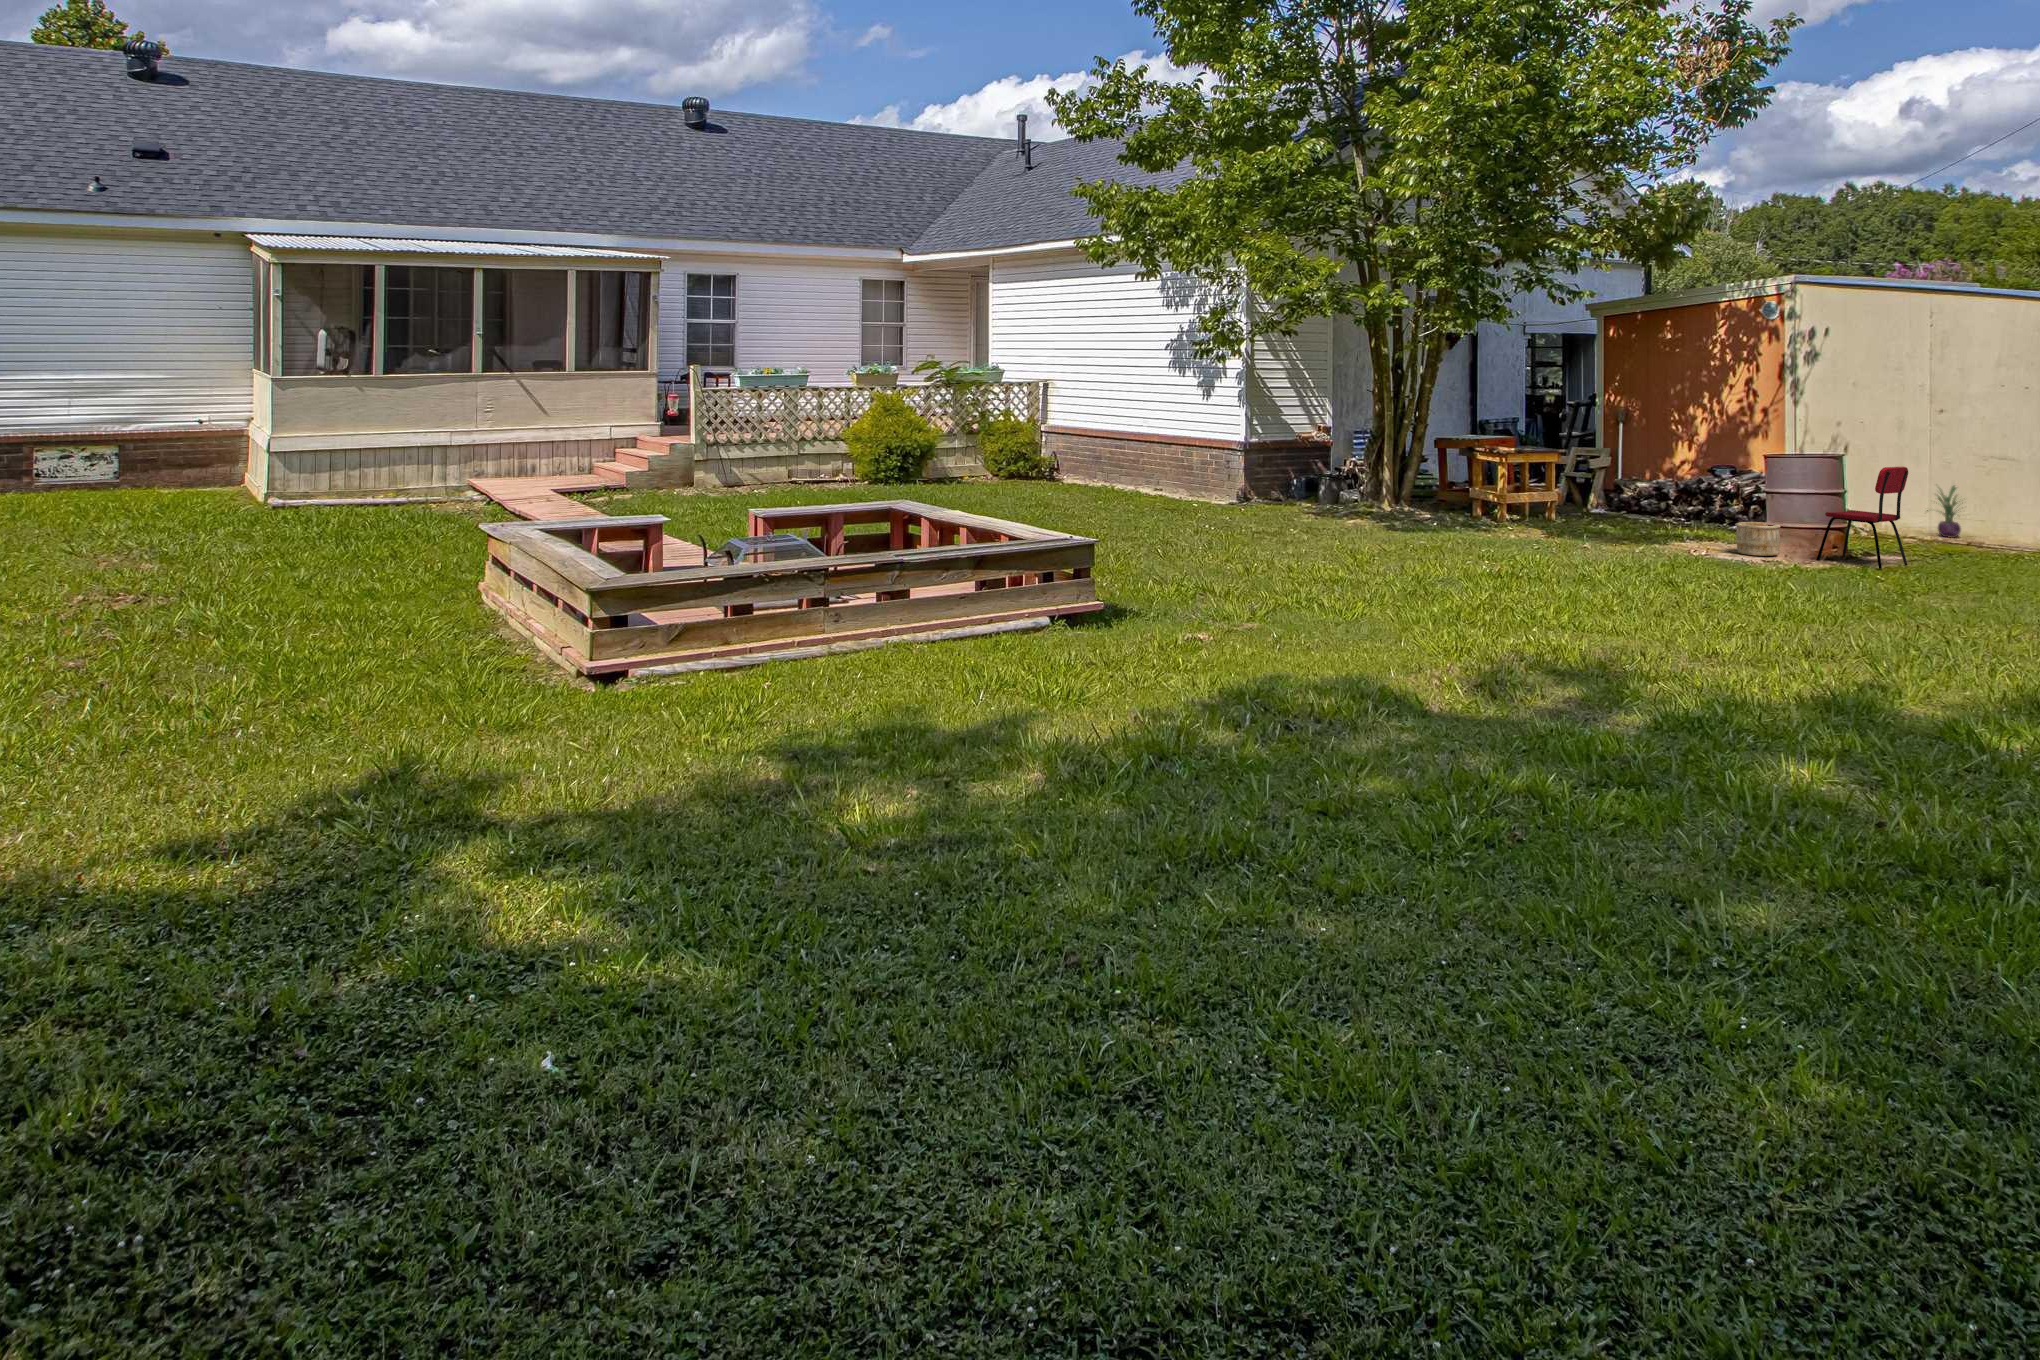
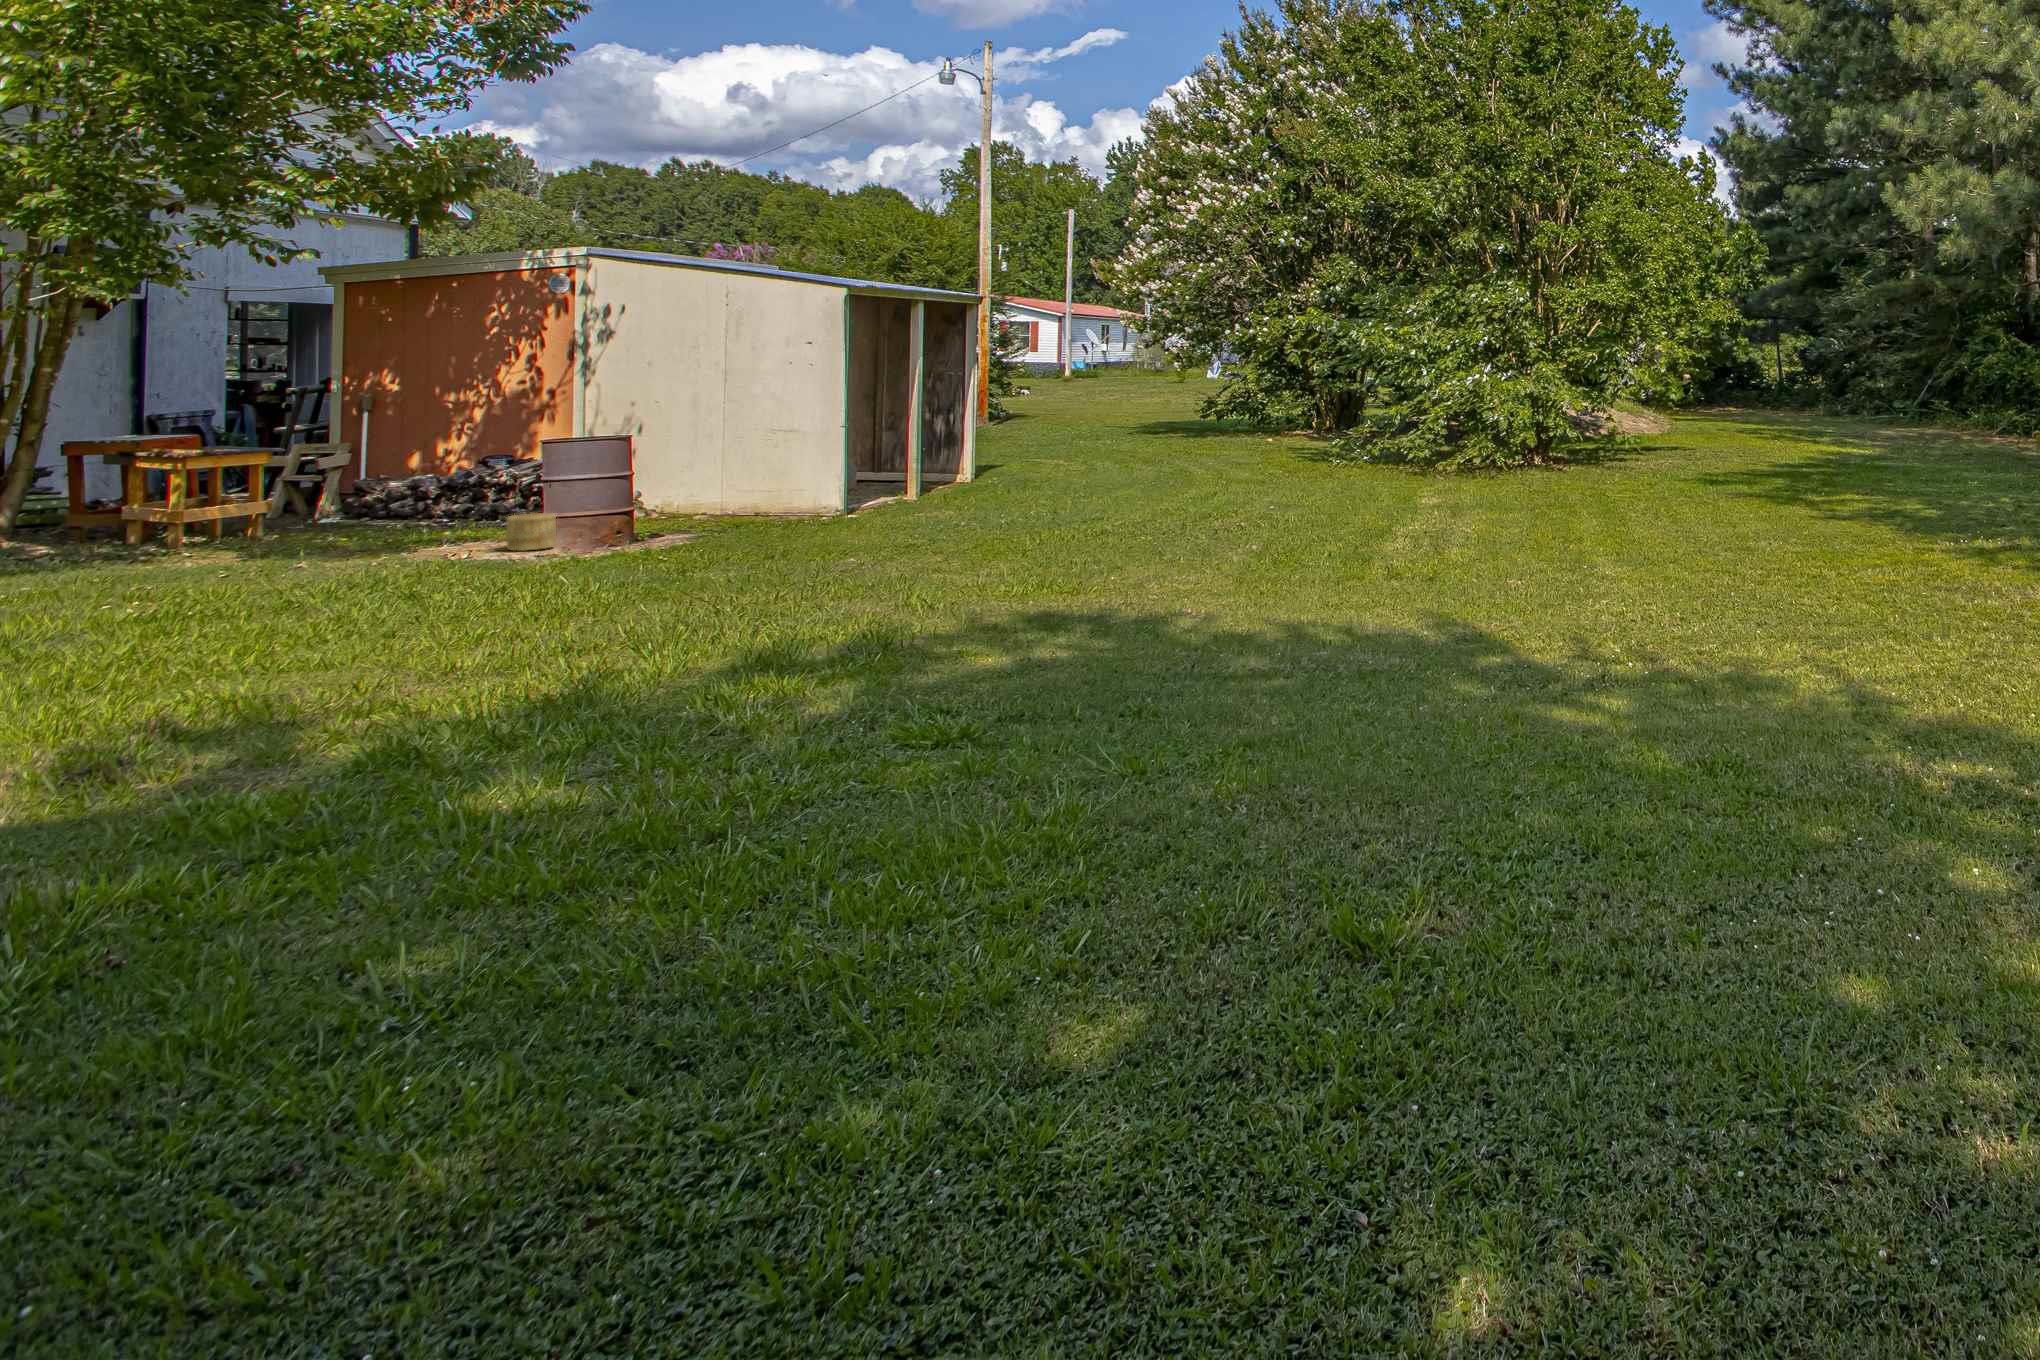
chair: present [1817,467,1908,569] -> none [596,442,690,548]
decorative plant: present [1927,484,1961,538] -> none [701,459,767,511]

